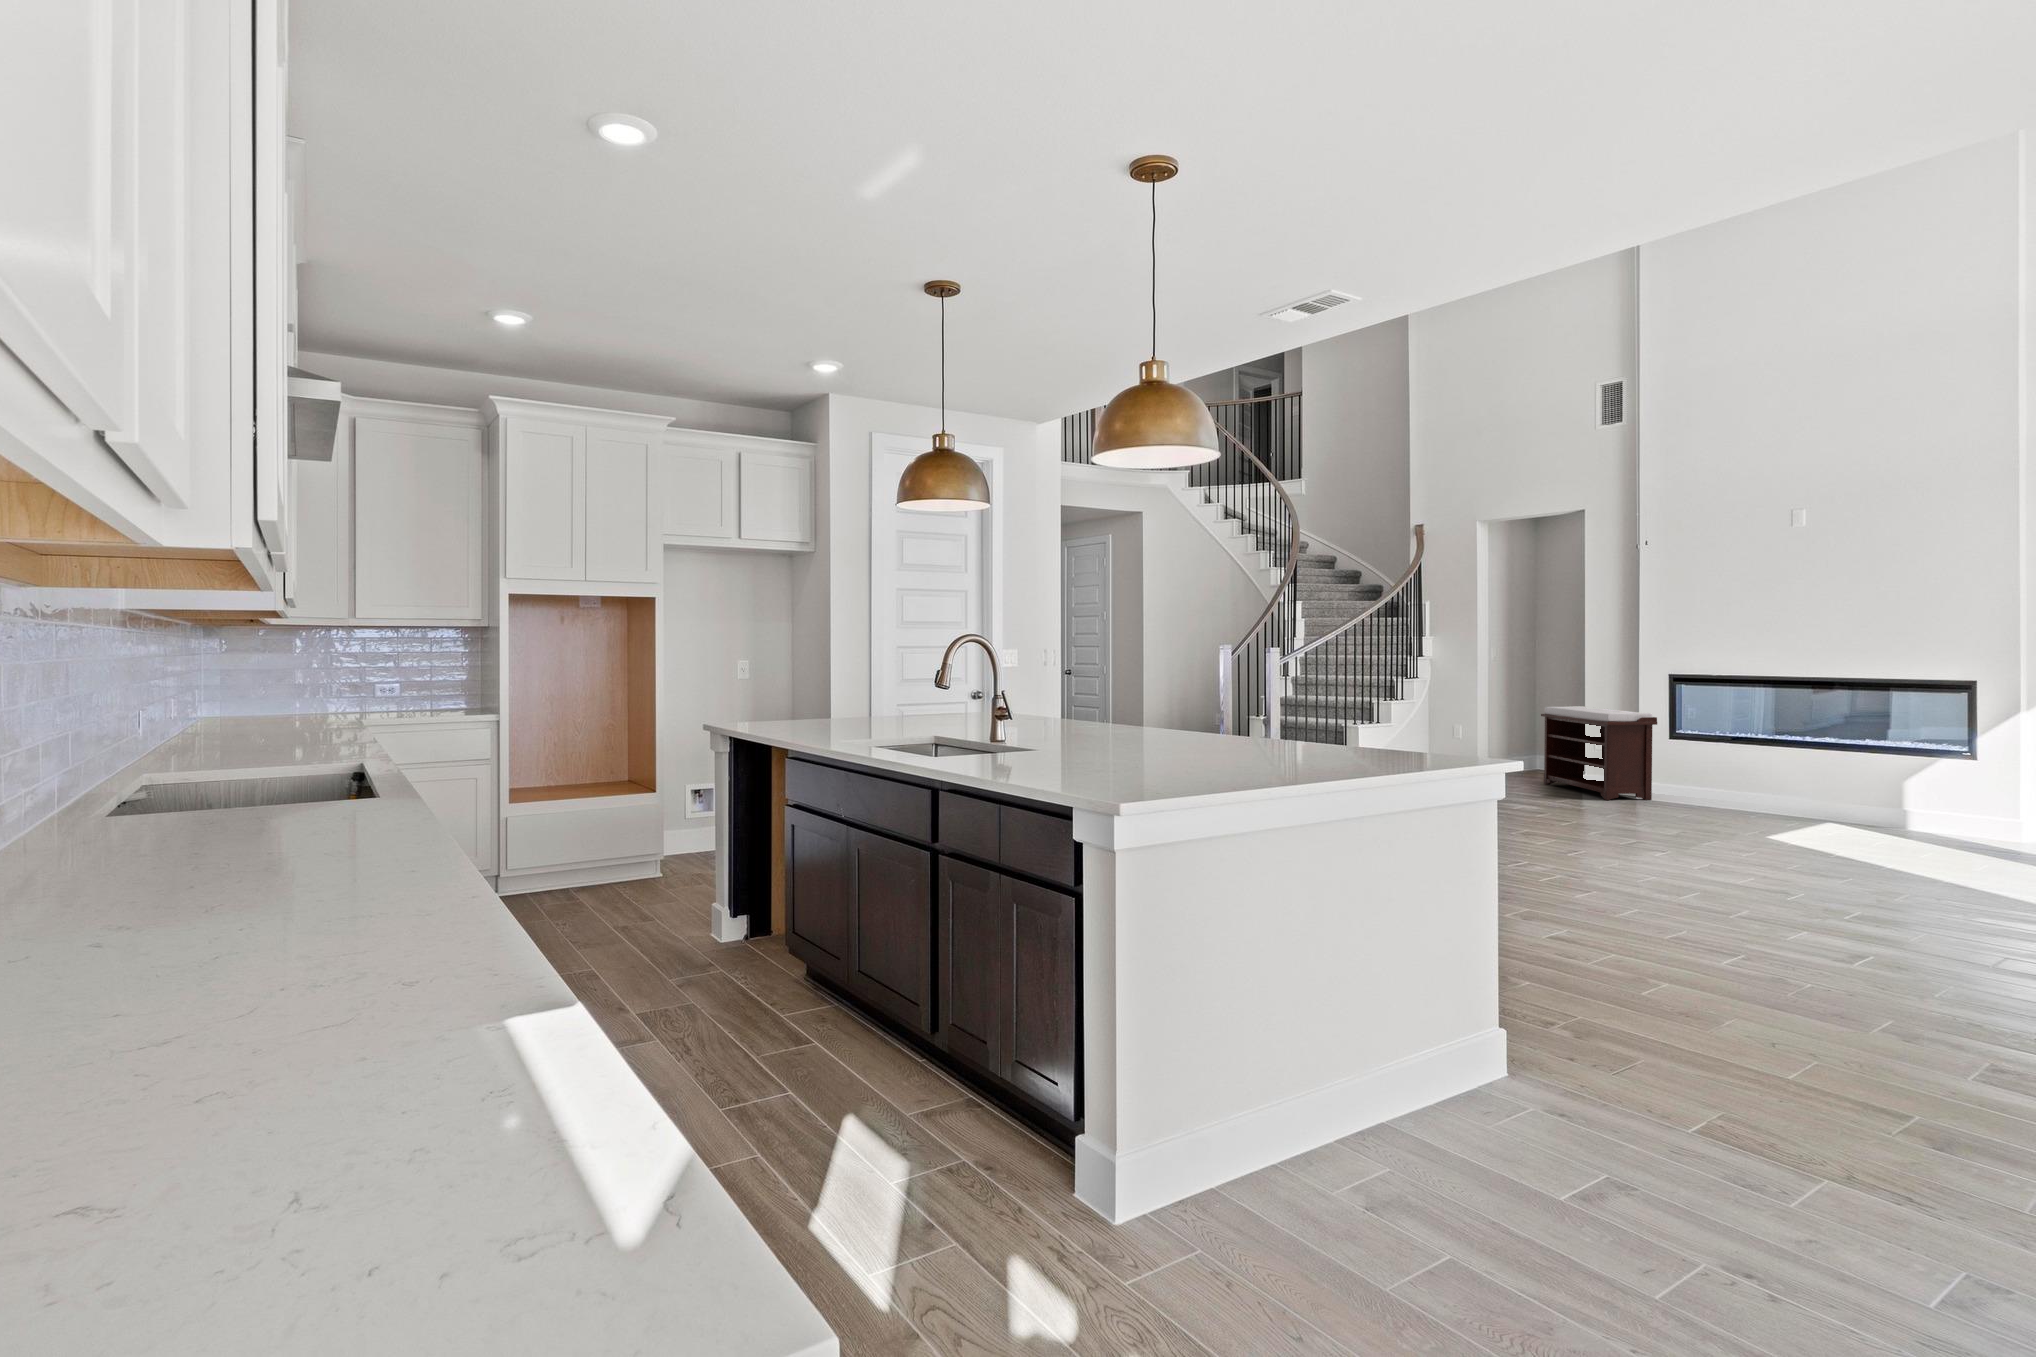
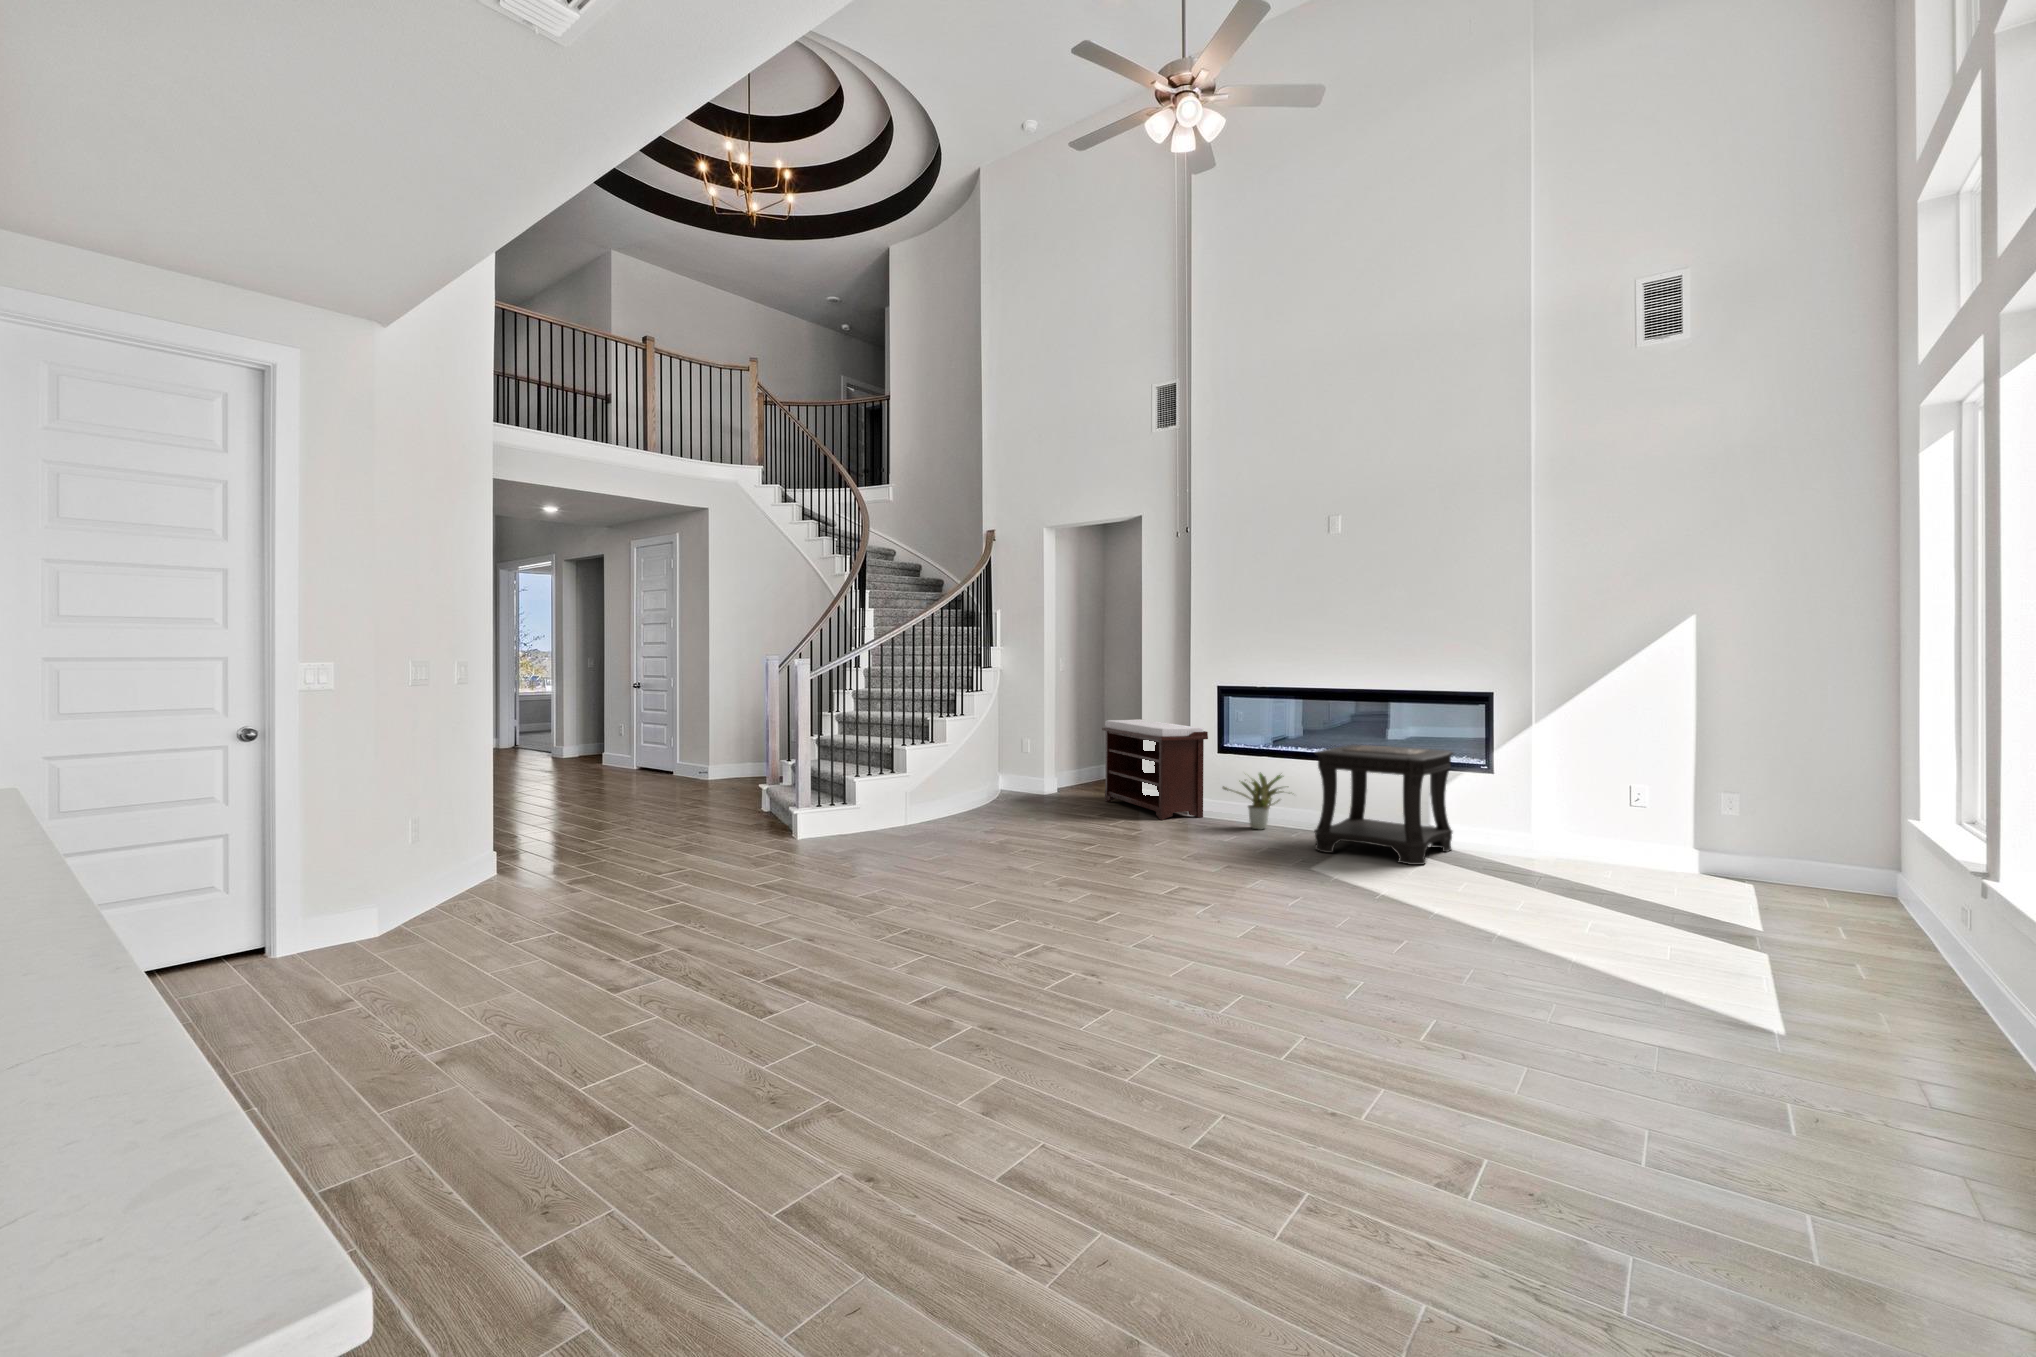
side table: none [1772,730,1932,842] -> present [1314,745,1454,865]
potted plant: none [1672,755,1754,811] -> present [1223,772,1282,830]

